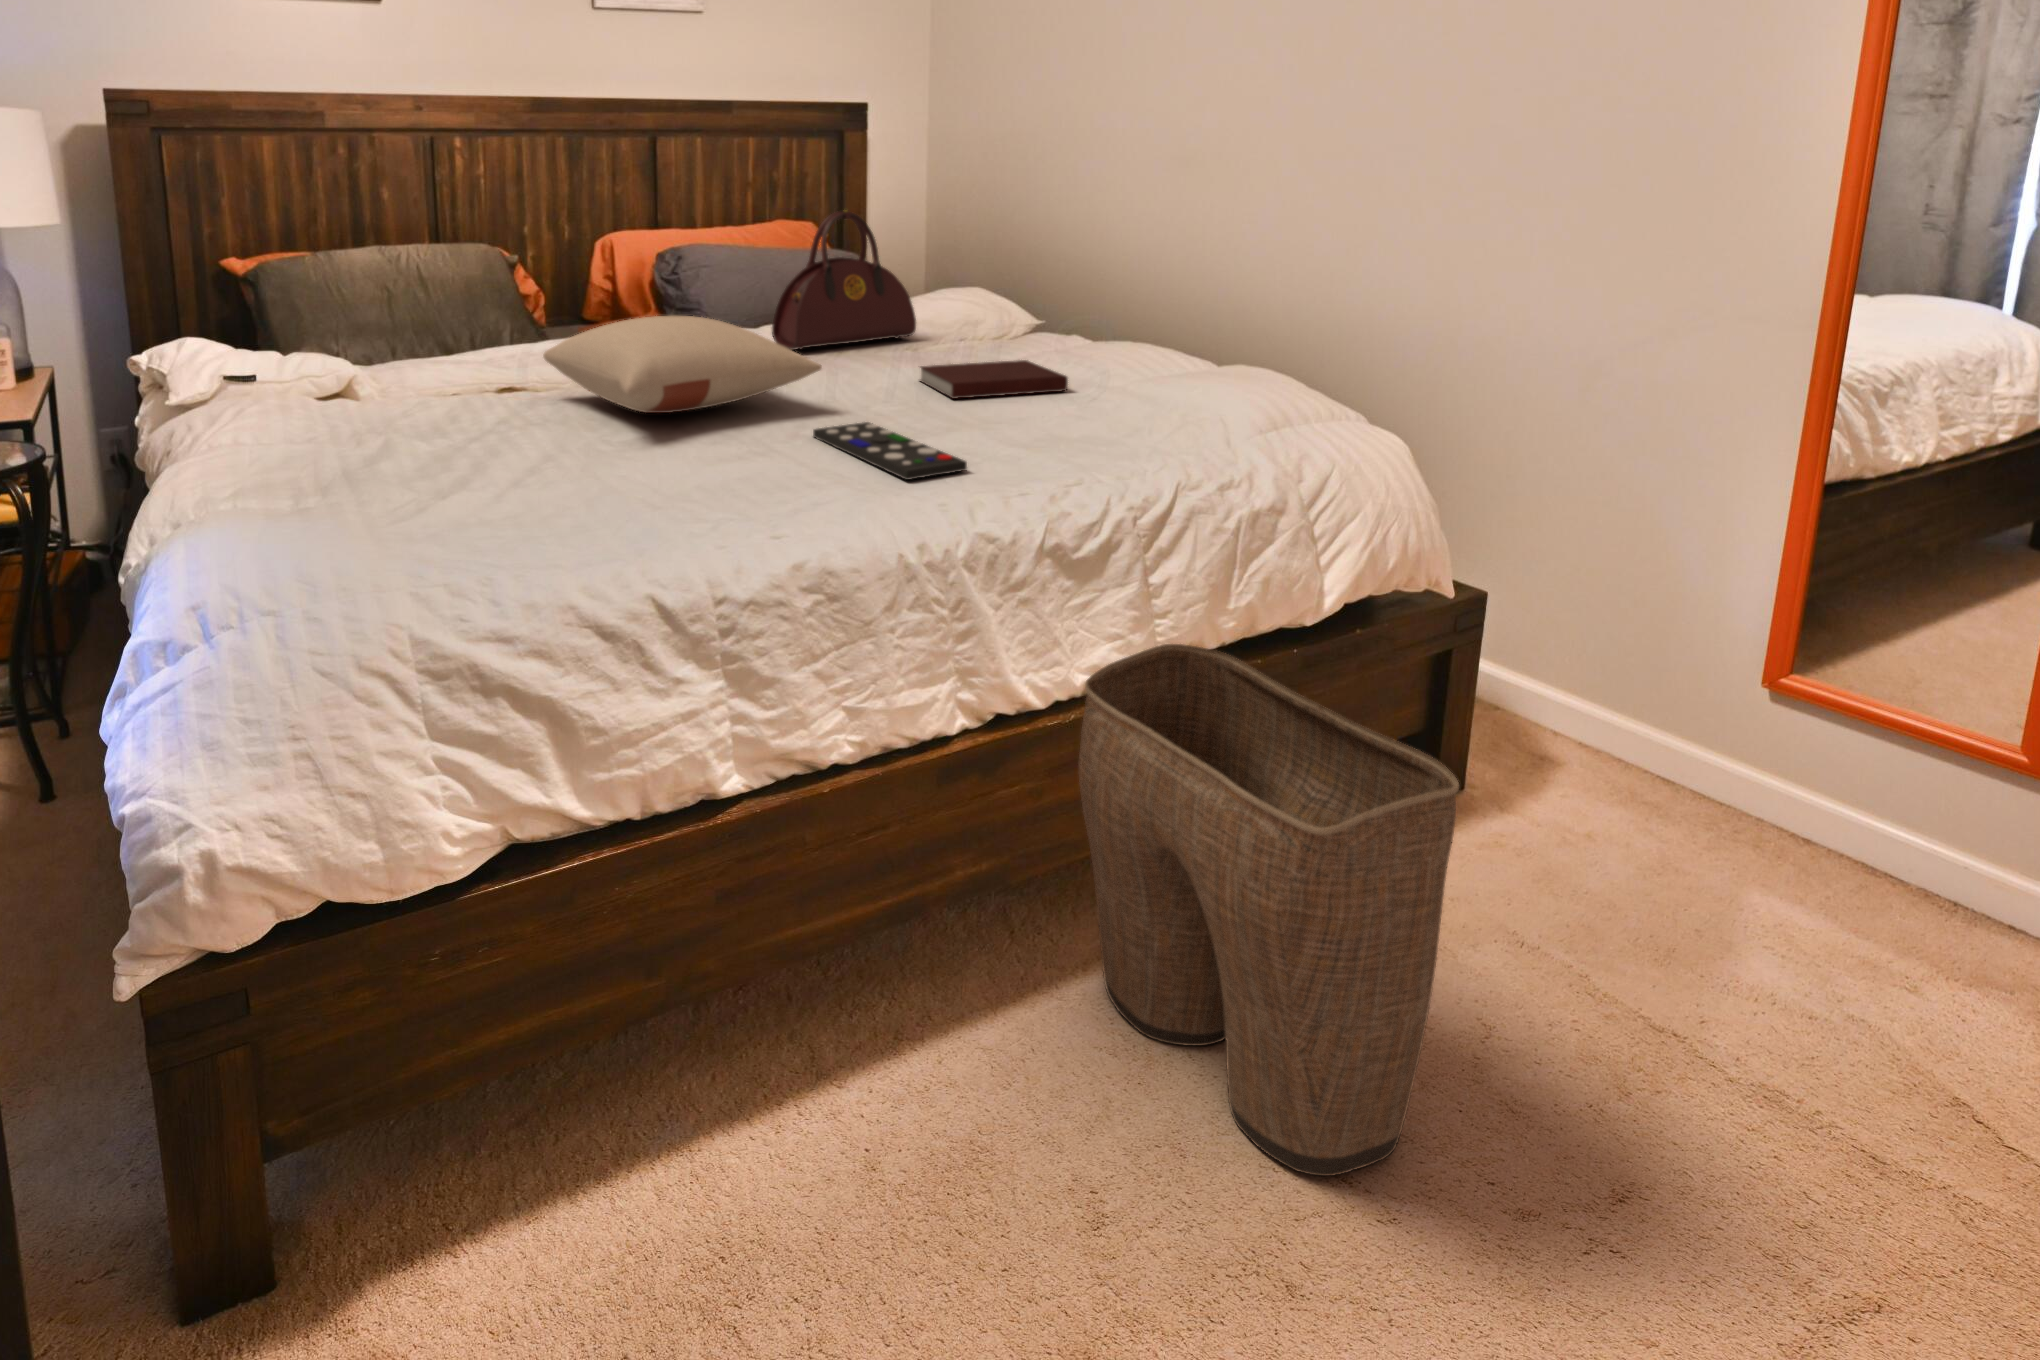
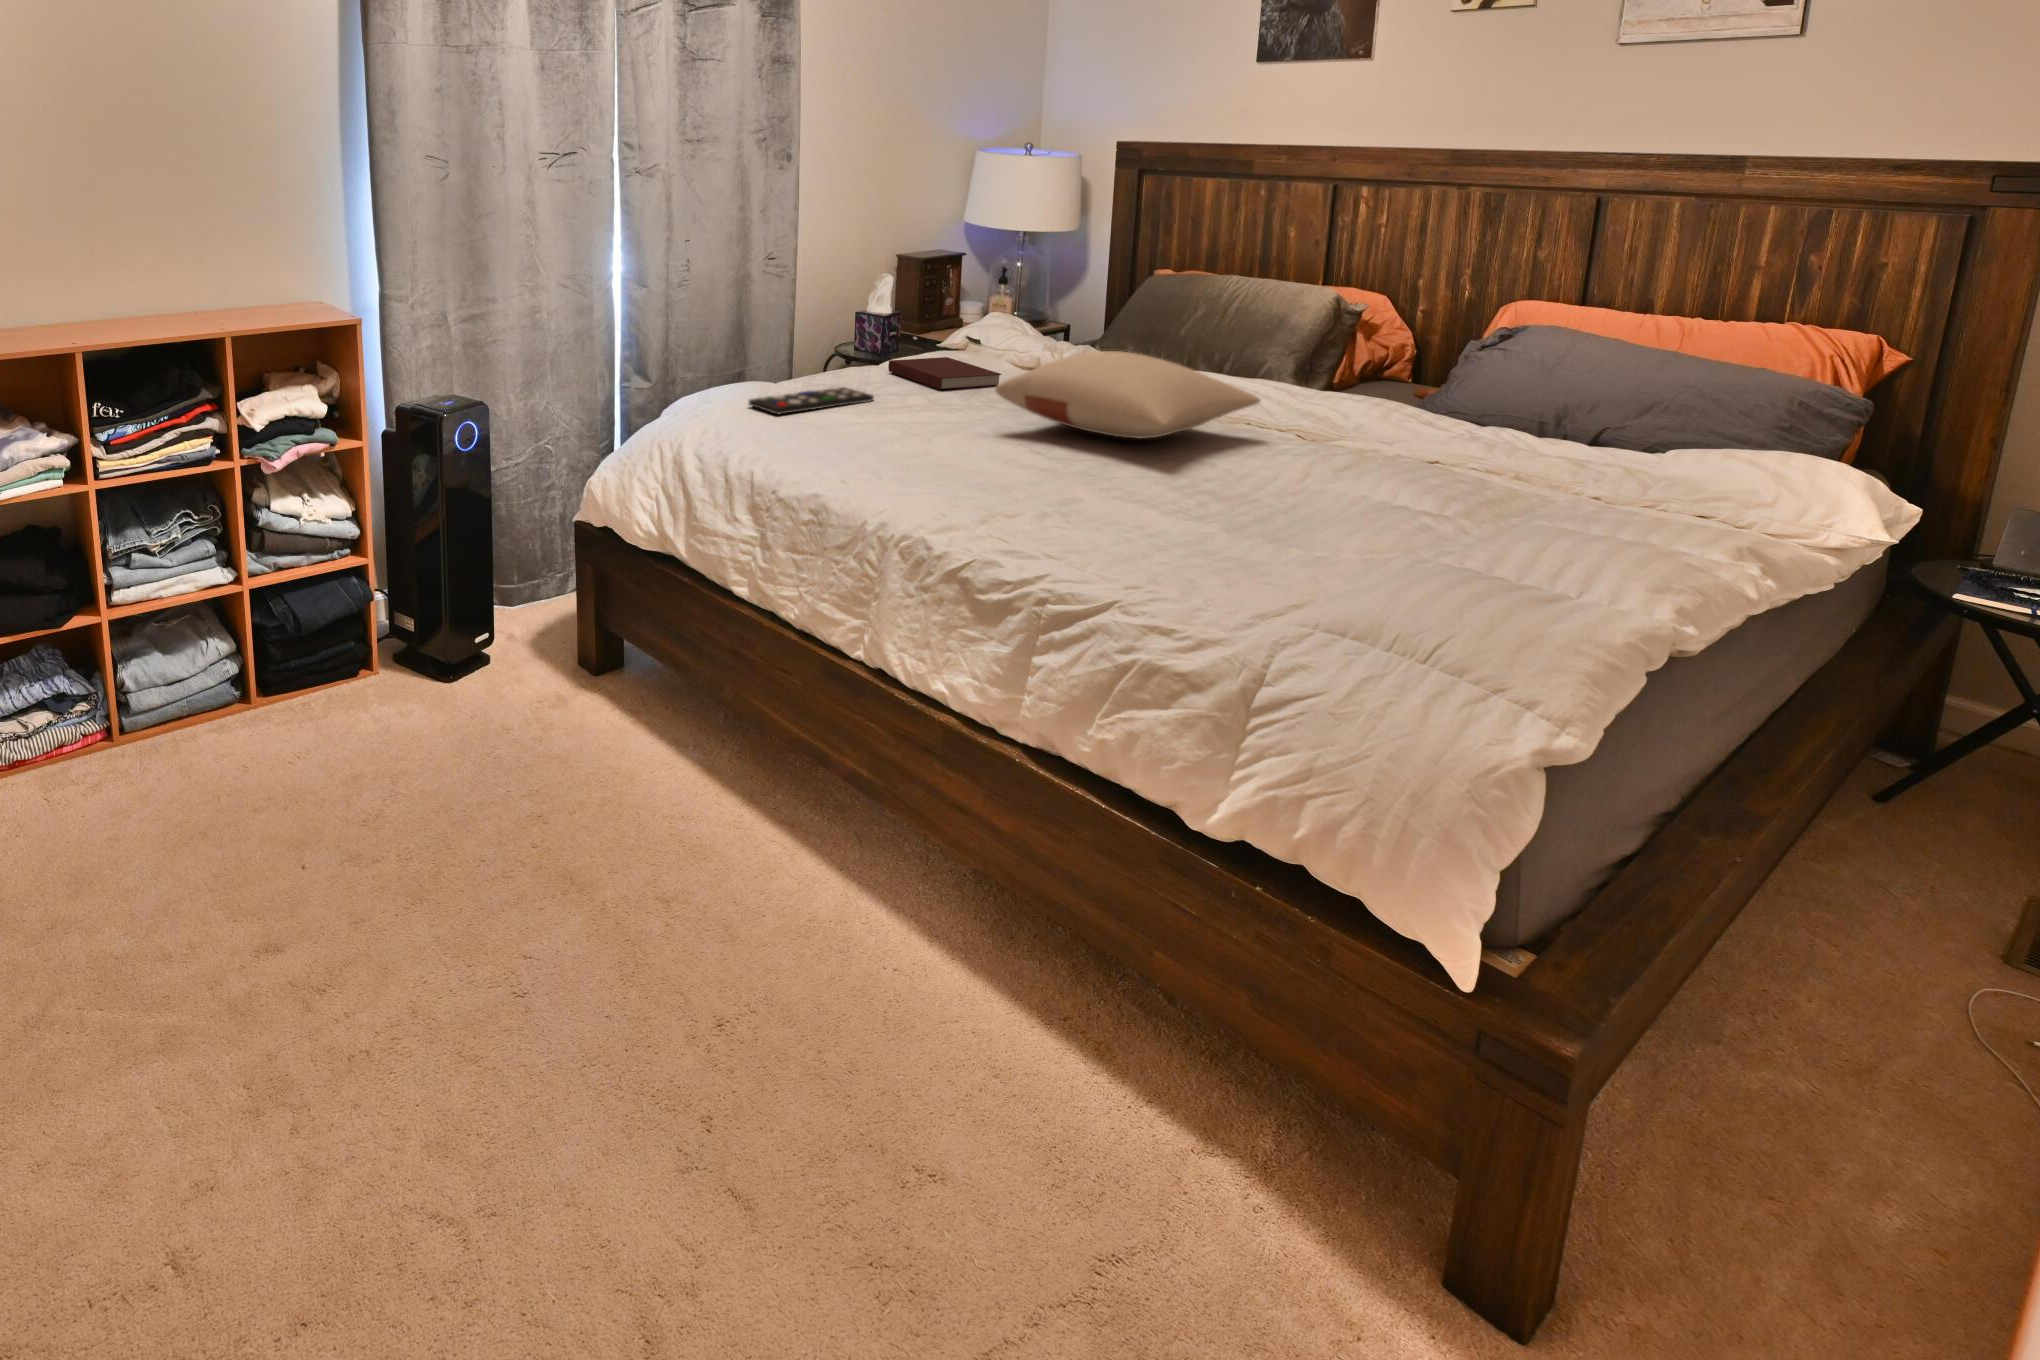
handbag: present [772,210,916,350] -> none [1404,304,1629,487]
notebook: present [920,360,1068,399] -> present [888,357,1002,390]
remote control: present [813,422,967,480] -> present [749,387,874,414]
laundry basket: present [1079,644,1459,1176] -> none [684,671,990,1097]

